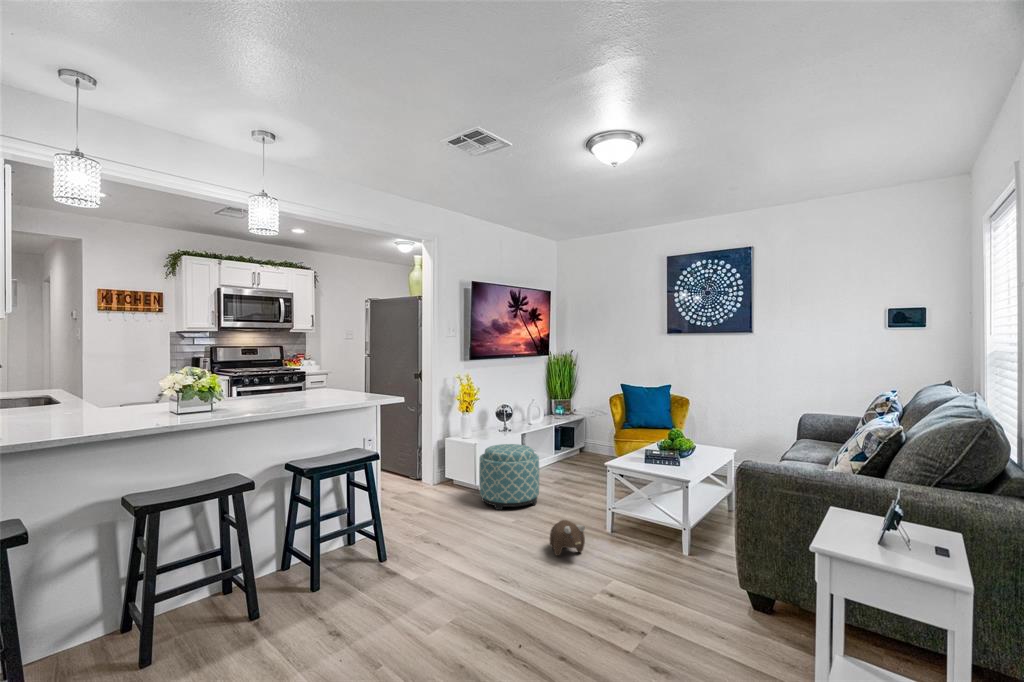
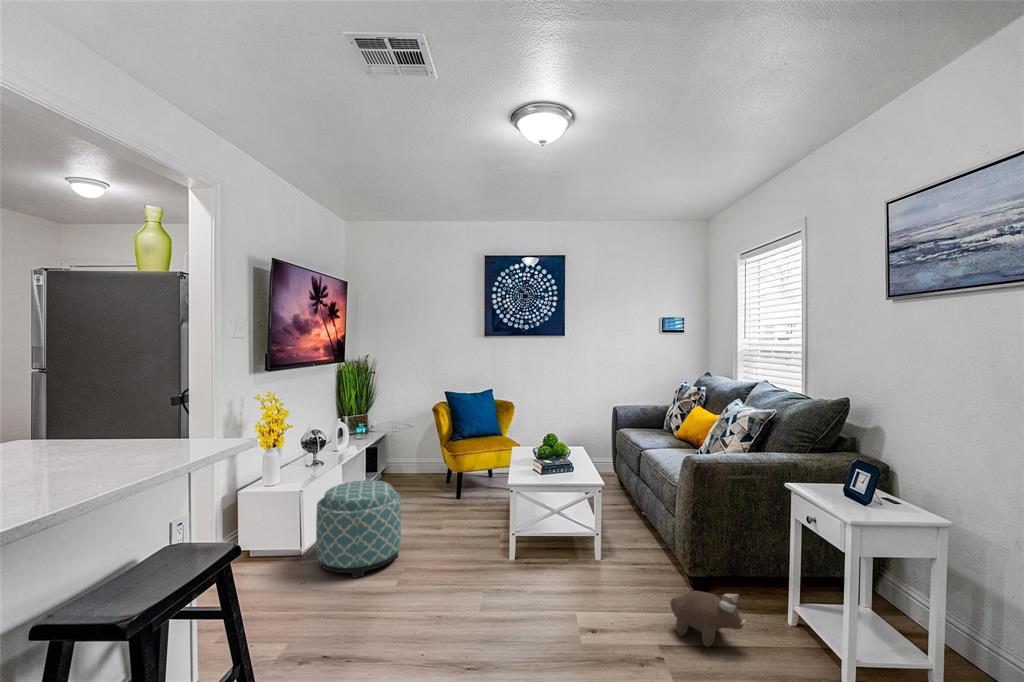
plush toy: present [550,520,585,556] -> present [670,591,745,647]

